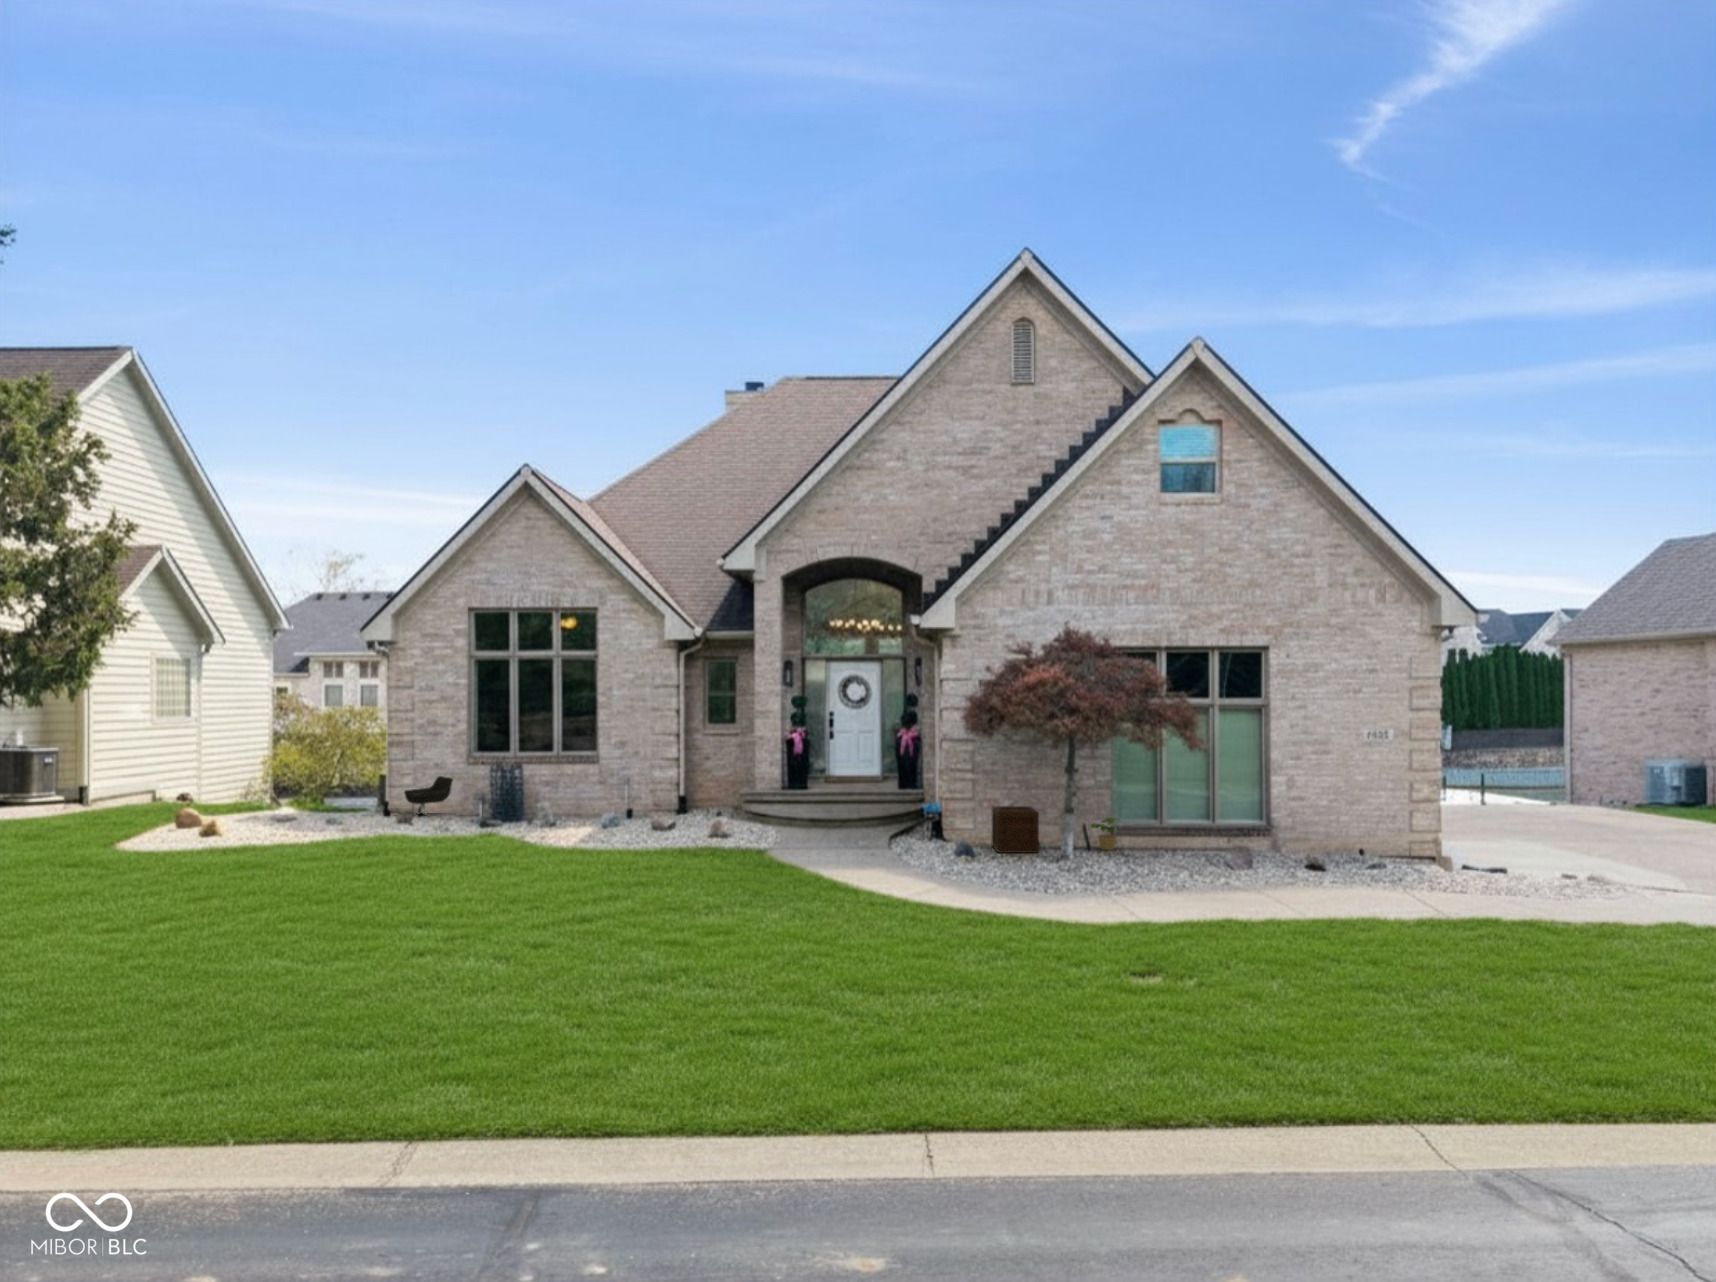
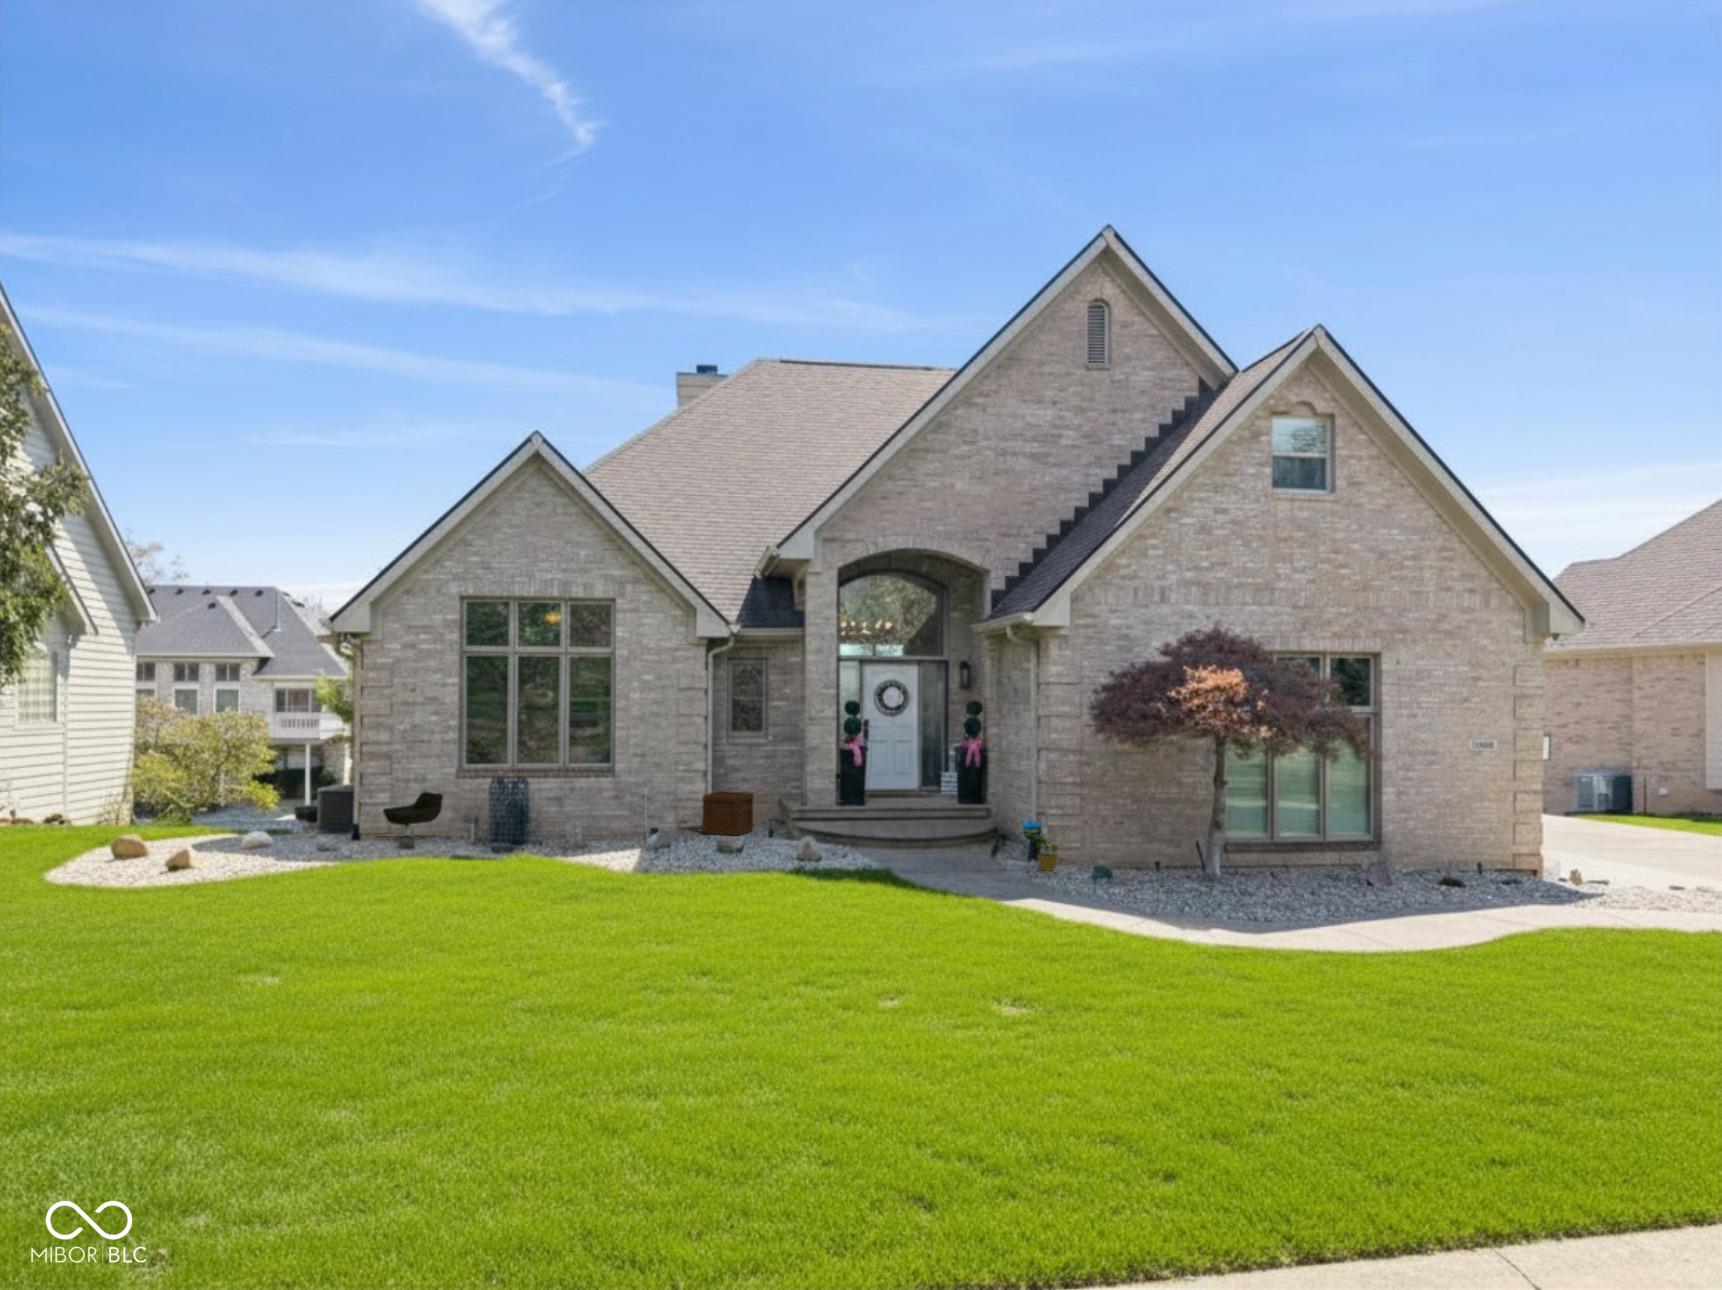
wooden crate: present [992,806,1039,853] -> present [702,791,754,836]
potted plant: present [1091,818,1119,850] -> present [1024,832,1058,871]

